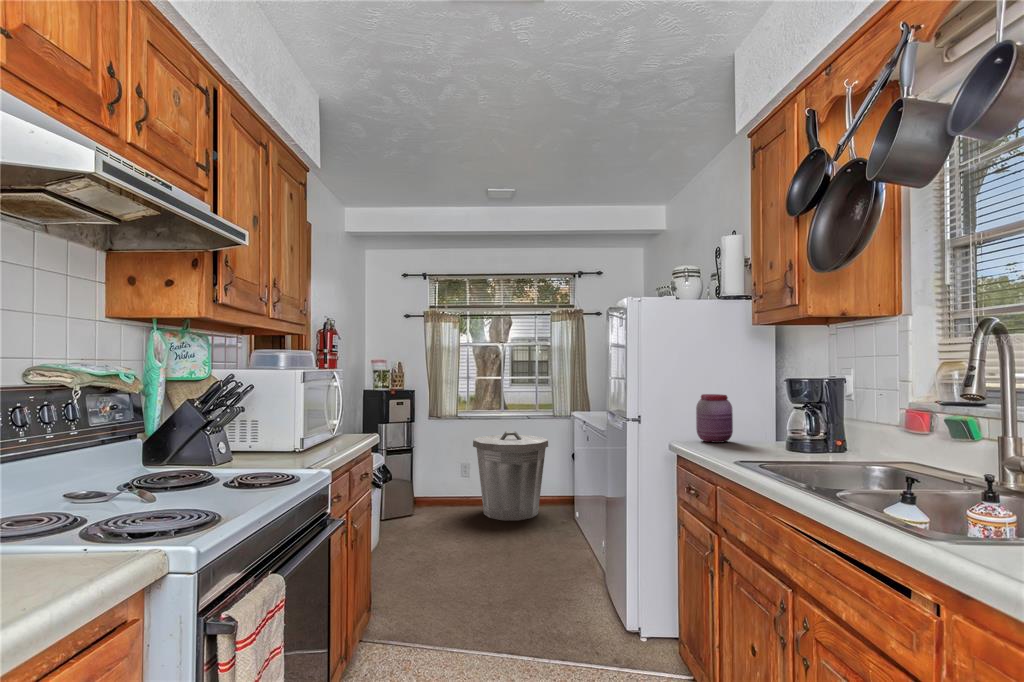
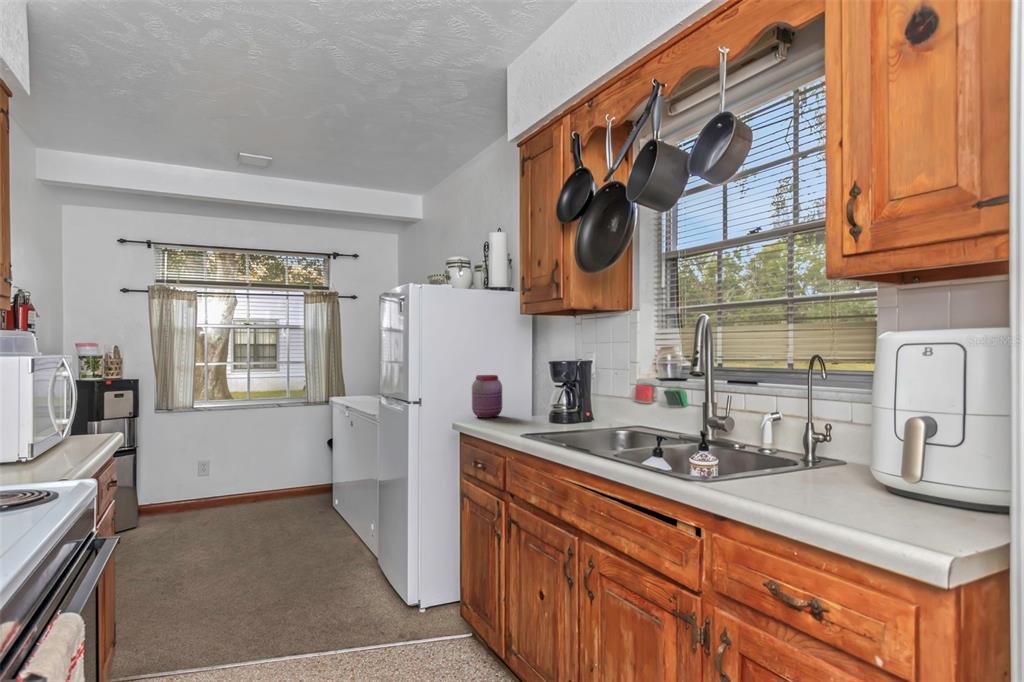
trash can: present [473,431,548,520] -> none [217,419,305,514]

